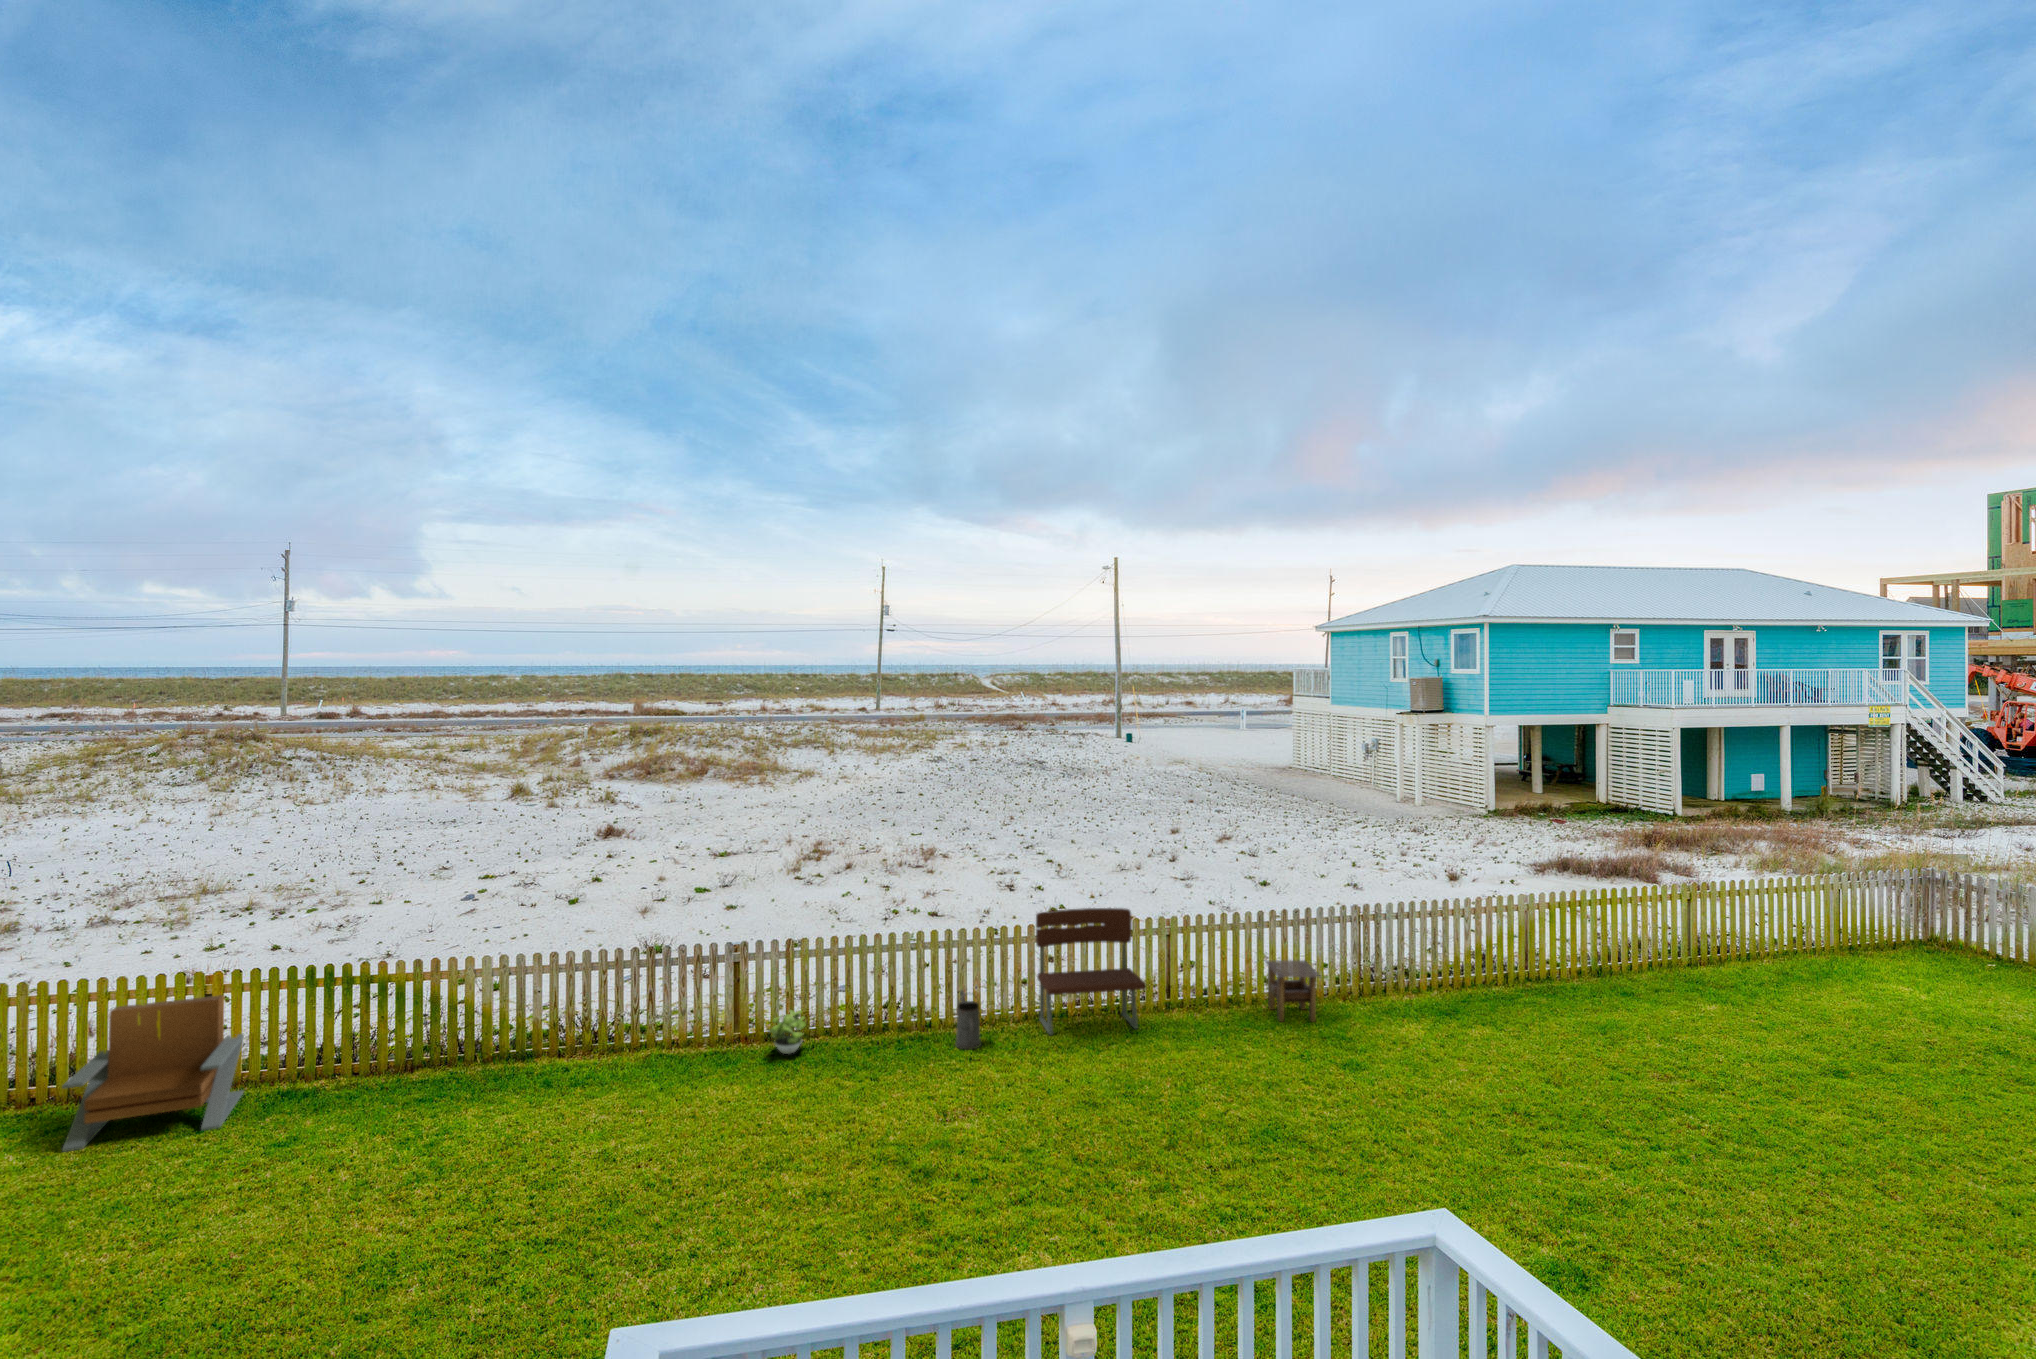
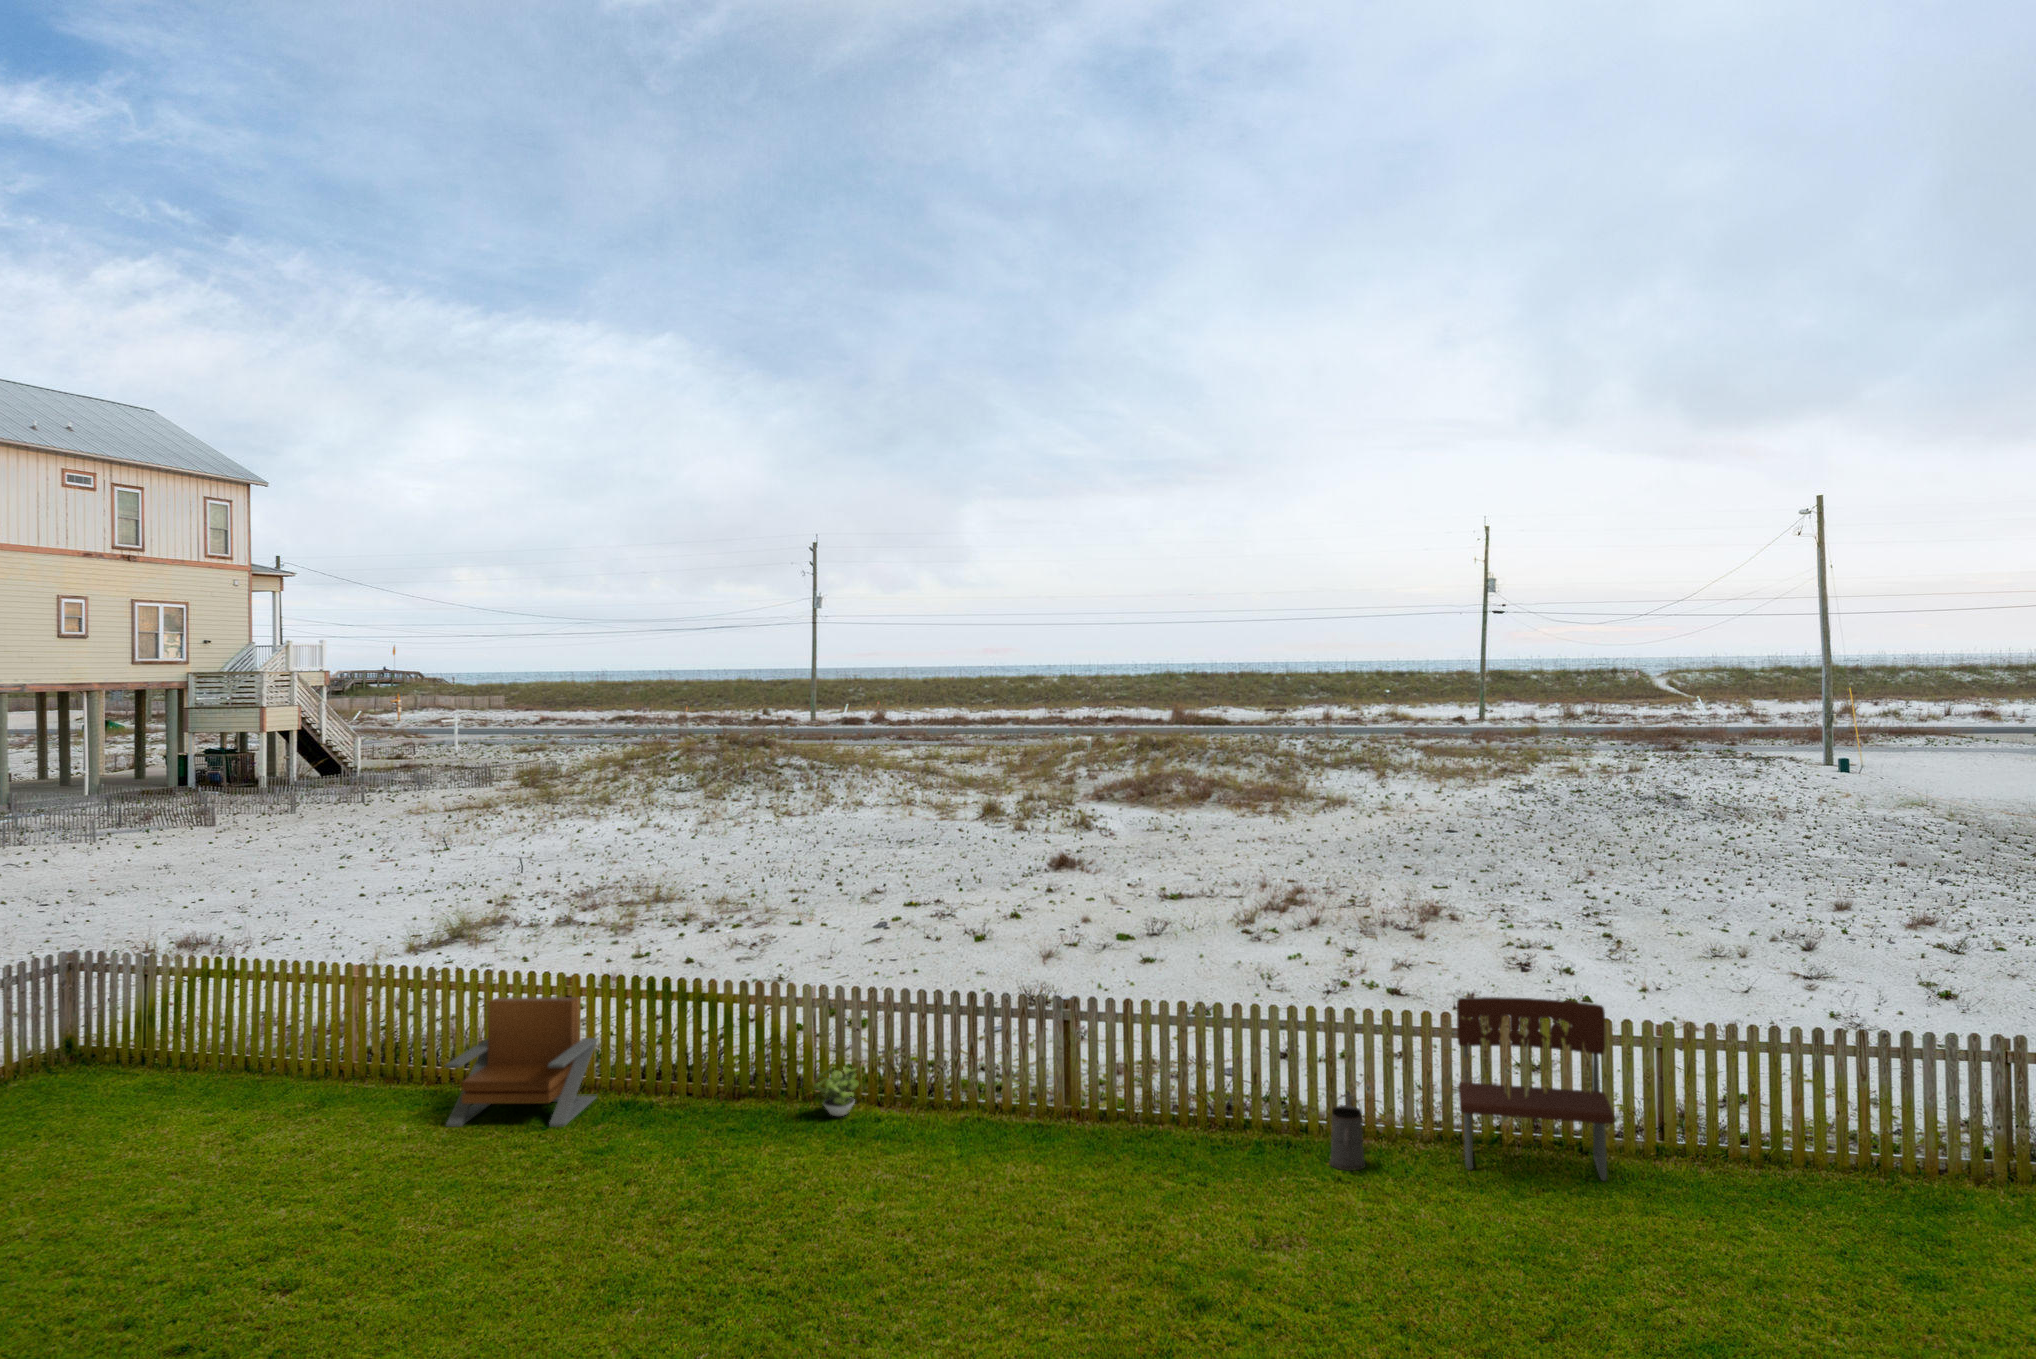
side table: present [1264,960,1321,1022] -> none [1842,1108,1932,1216]
potted plant: present [768,1010,805,1054] -> present [814,1066,859,1116]

